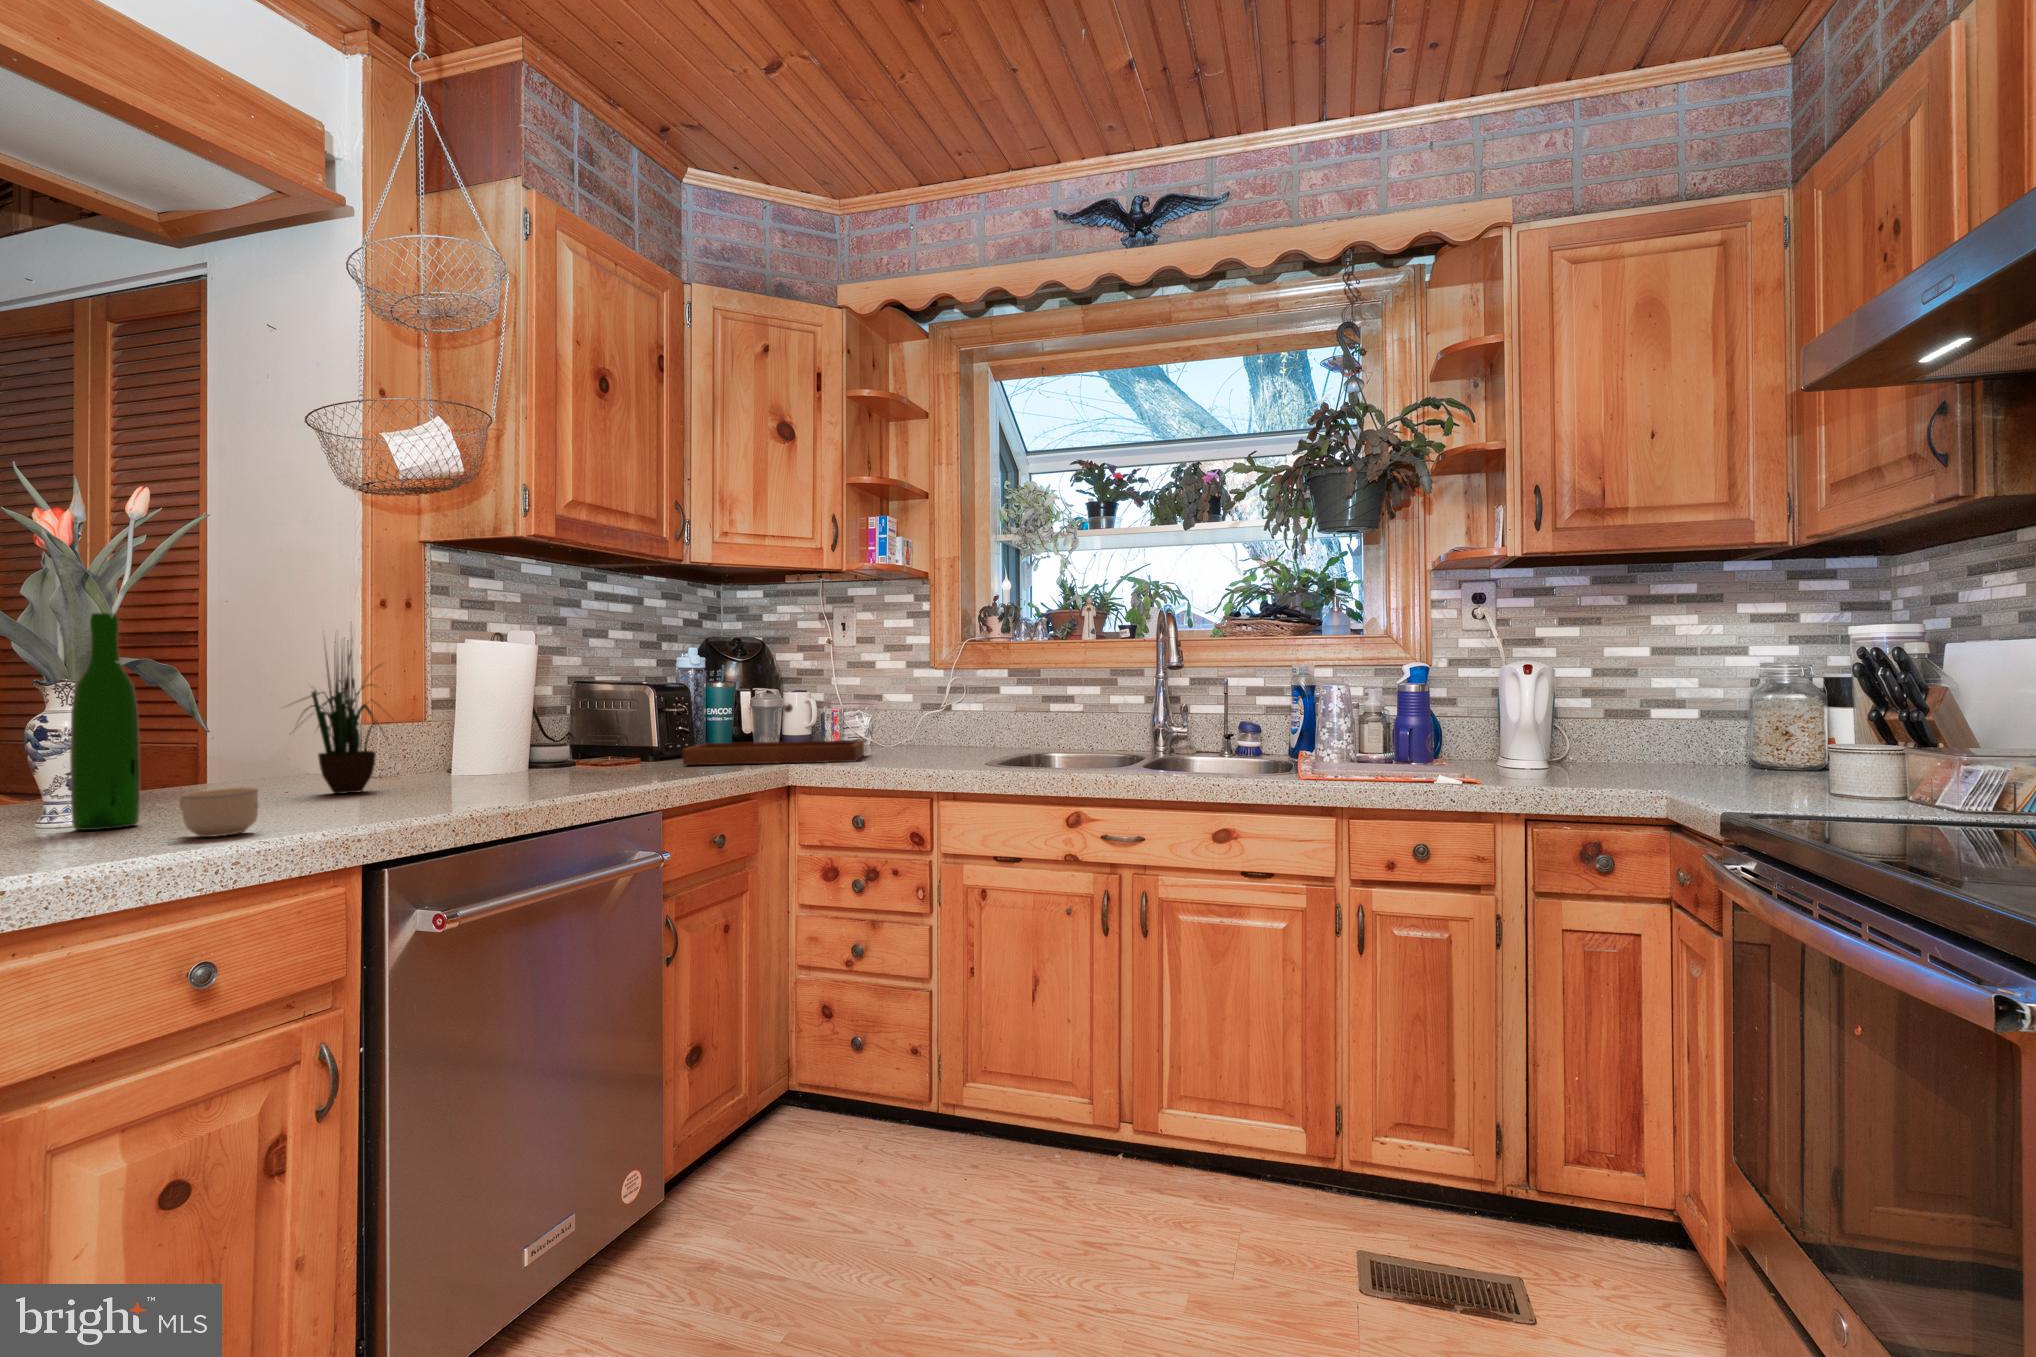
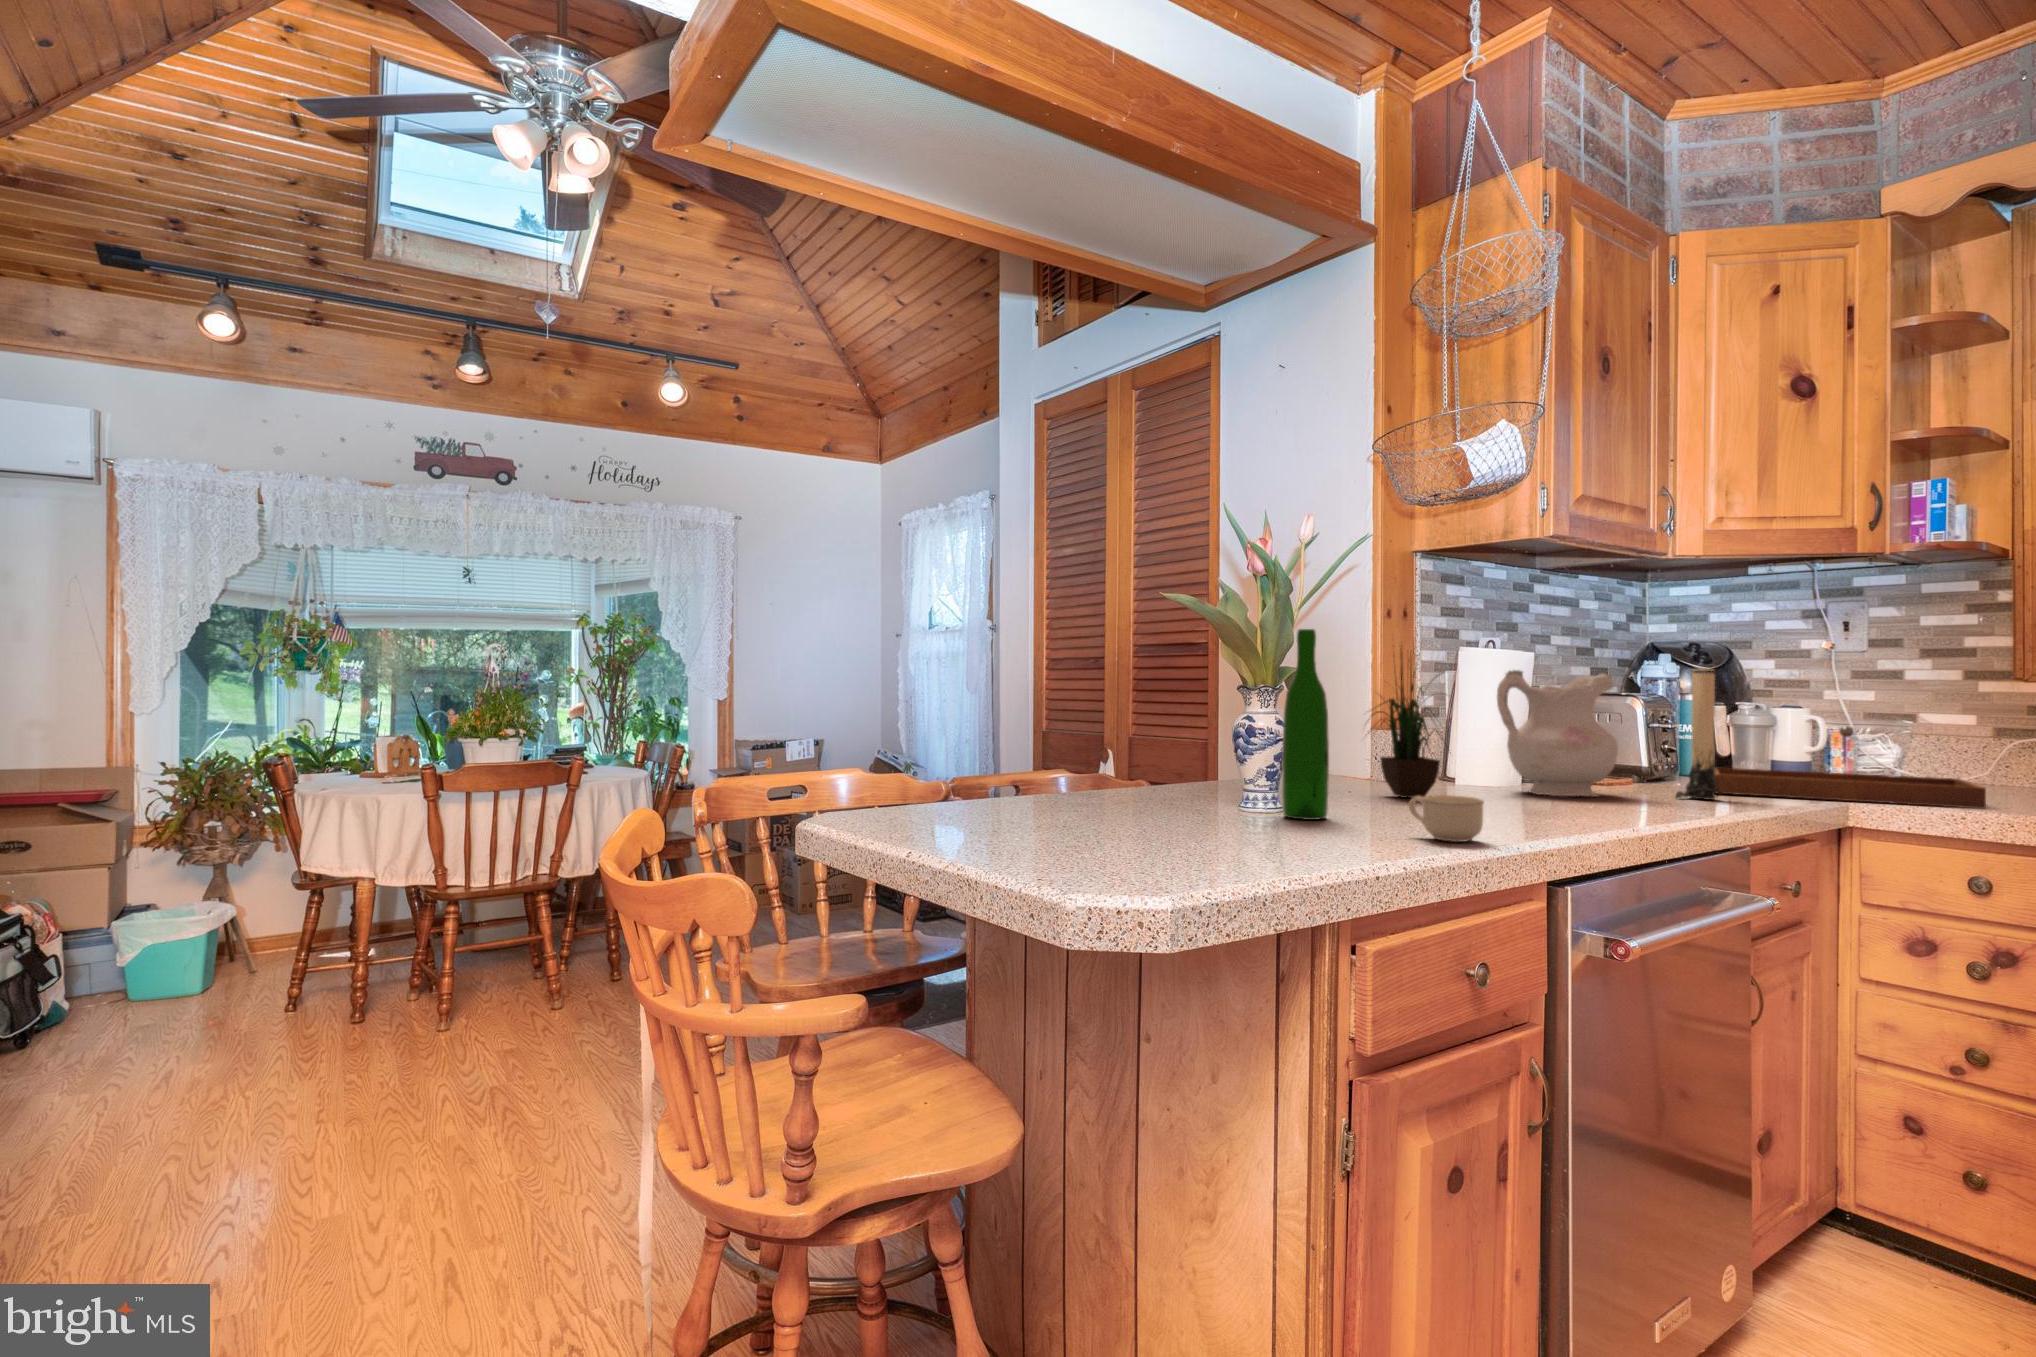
candle: none [634,657,670,772] -> present [1676,668,1720,799]
ceramic pitcher: none [467,660,584,779] -> present [1497,670,1618,797]

